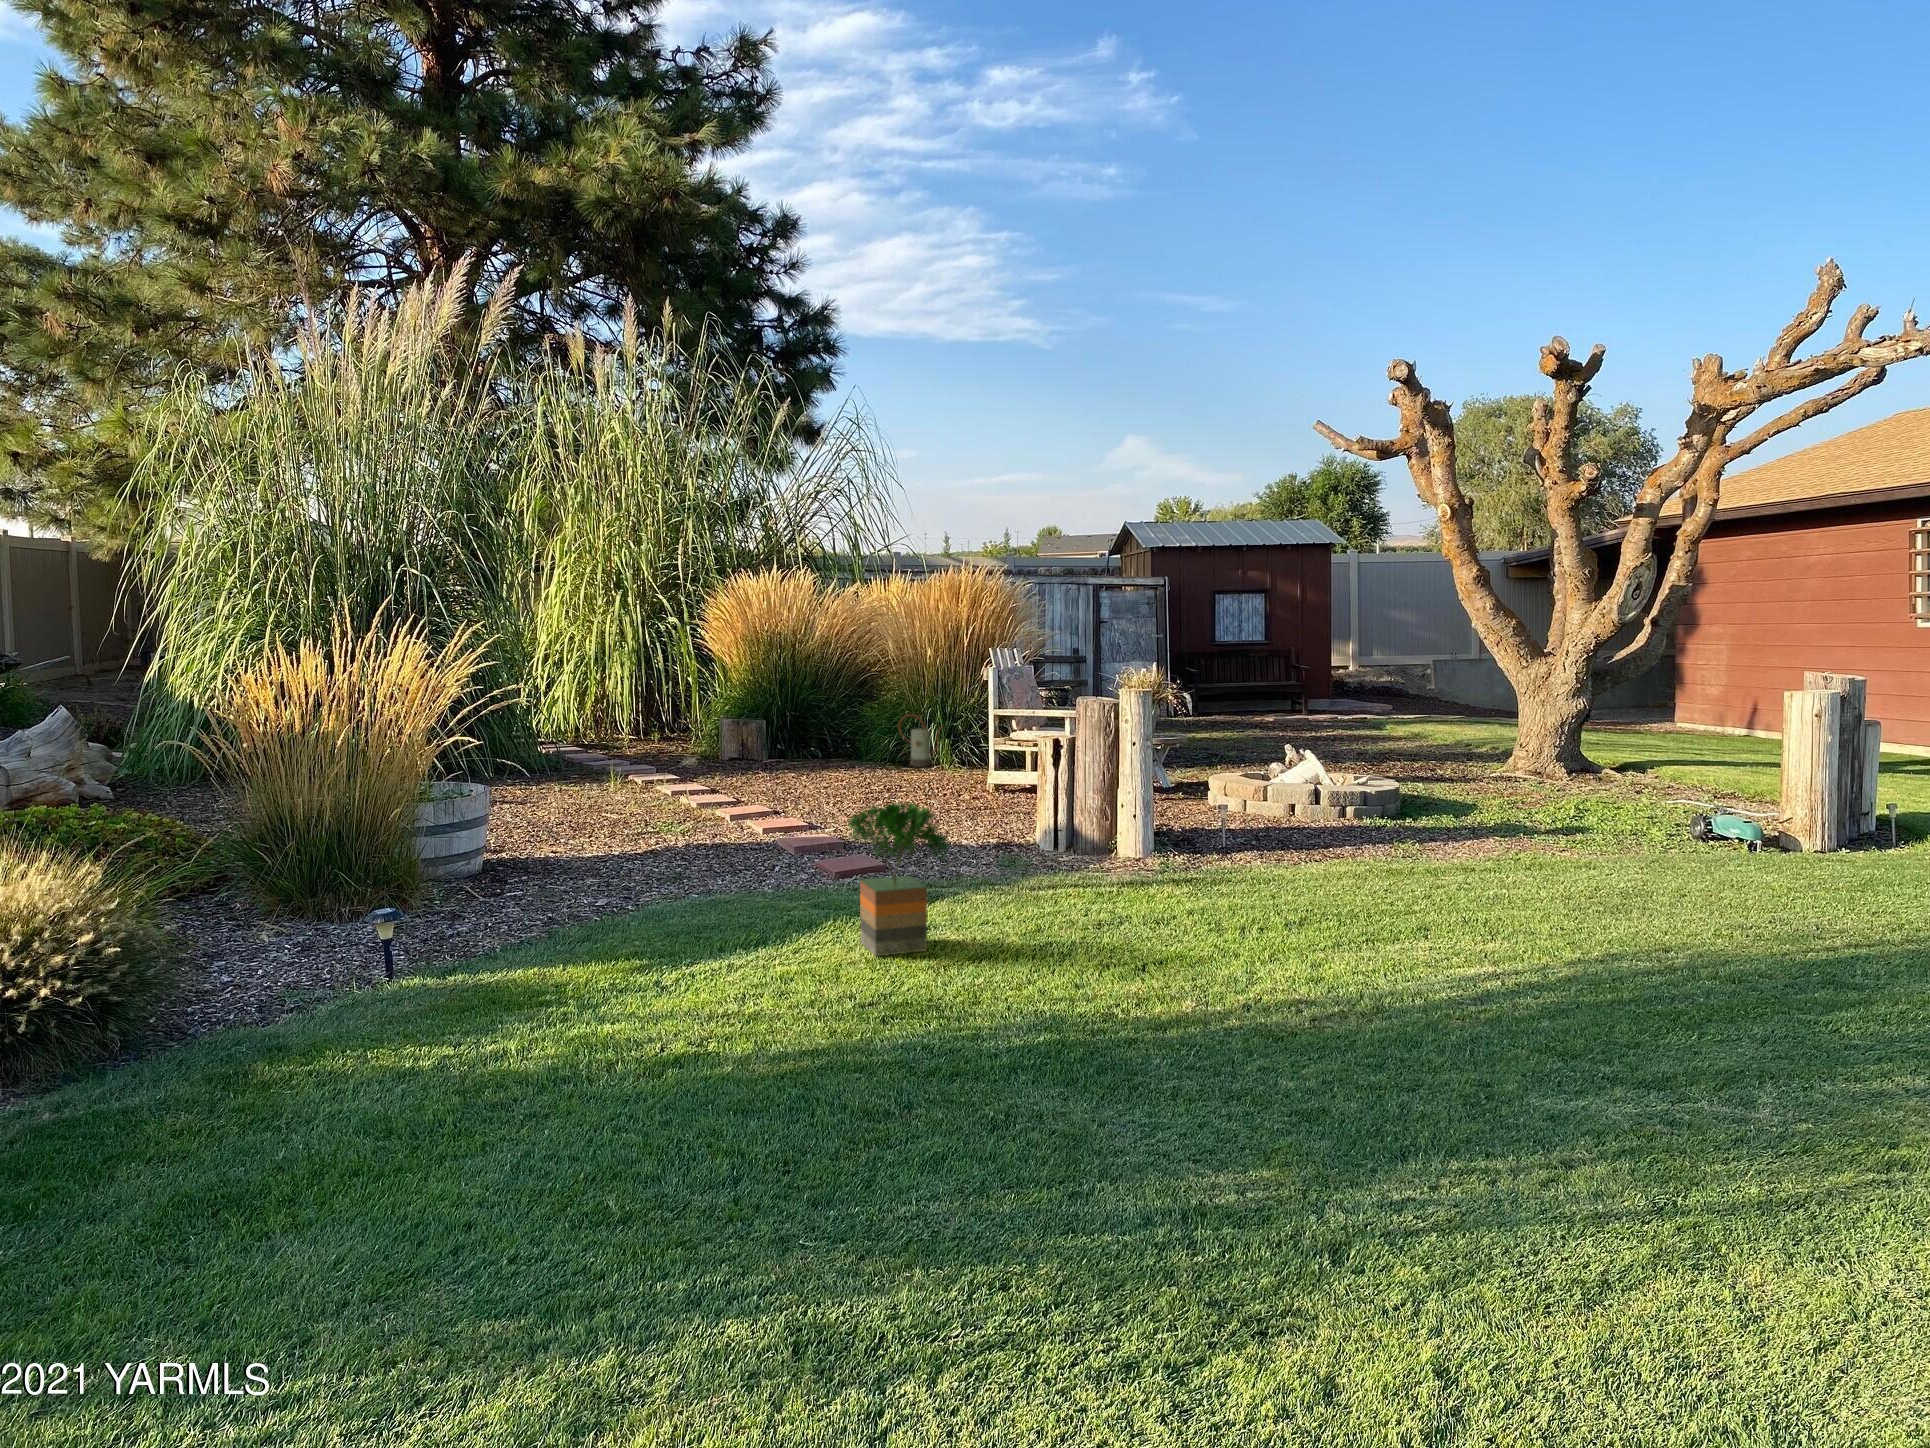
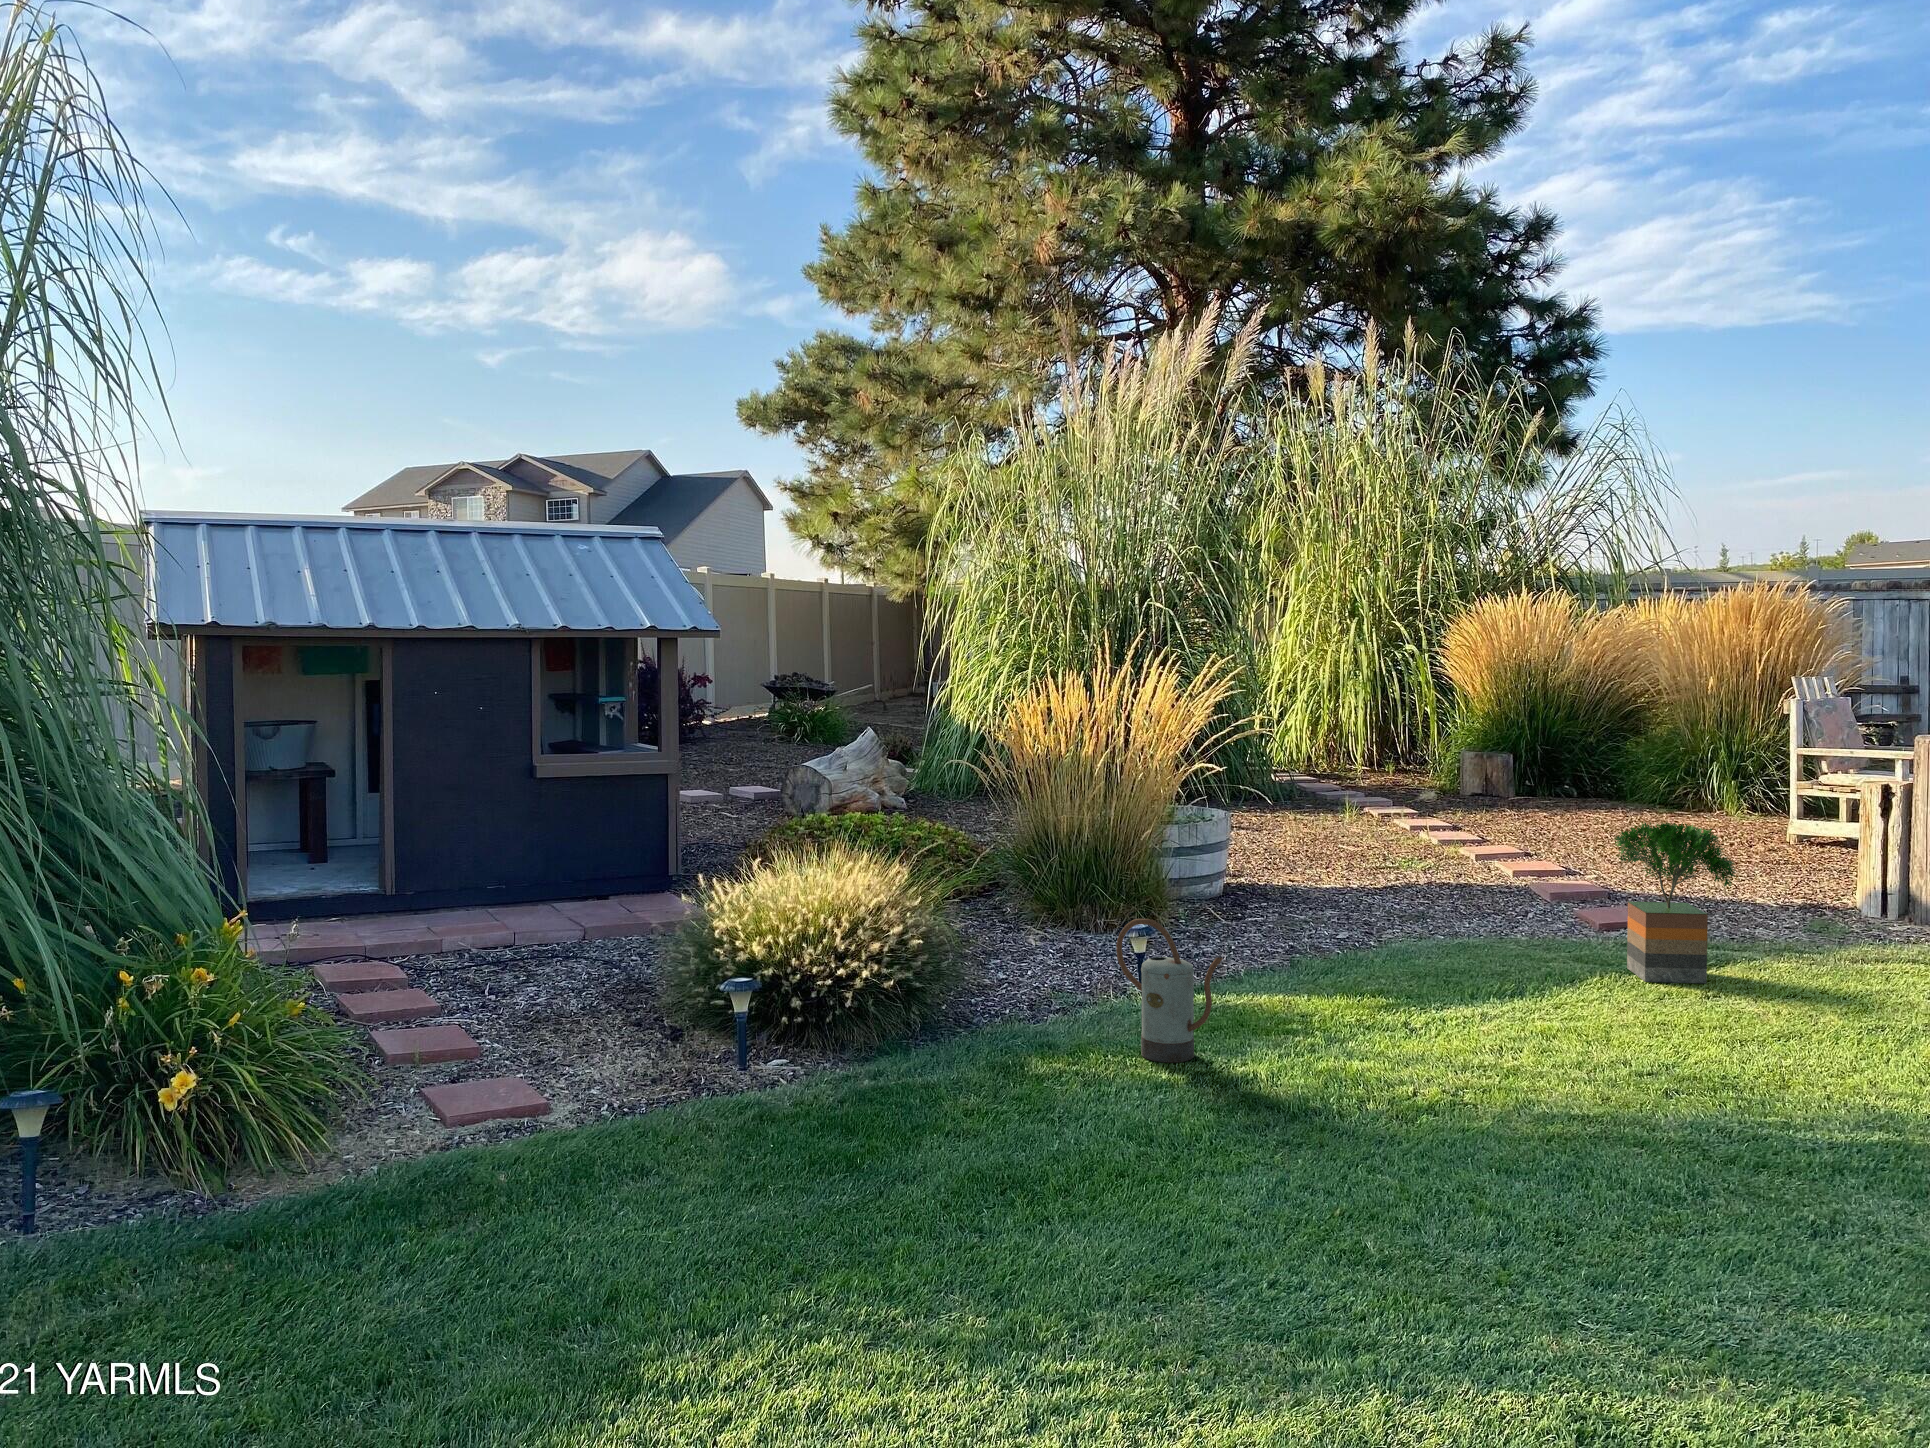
watering can: present [898,714,942,767] -> present [1116,919,1223,1063]

